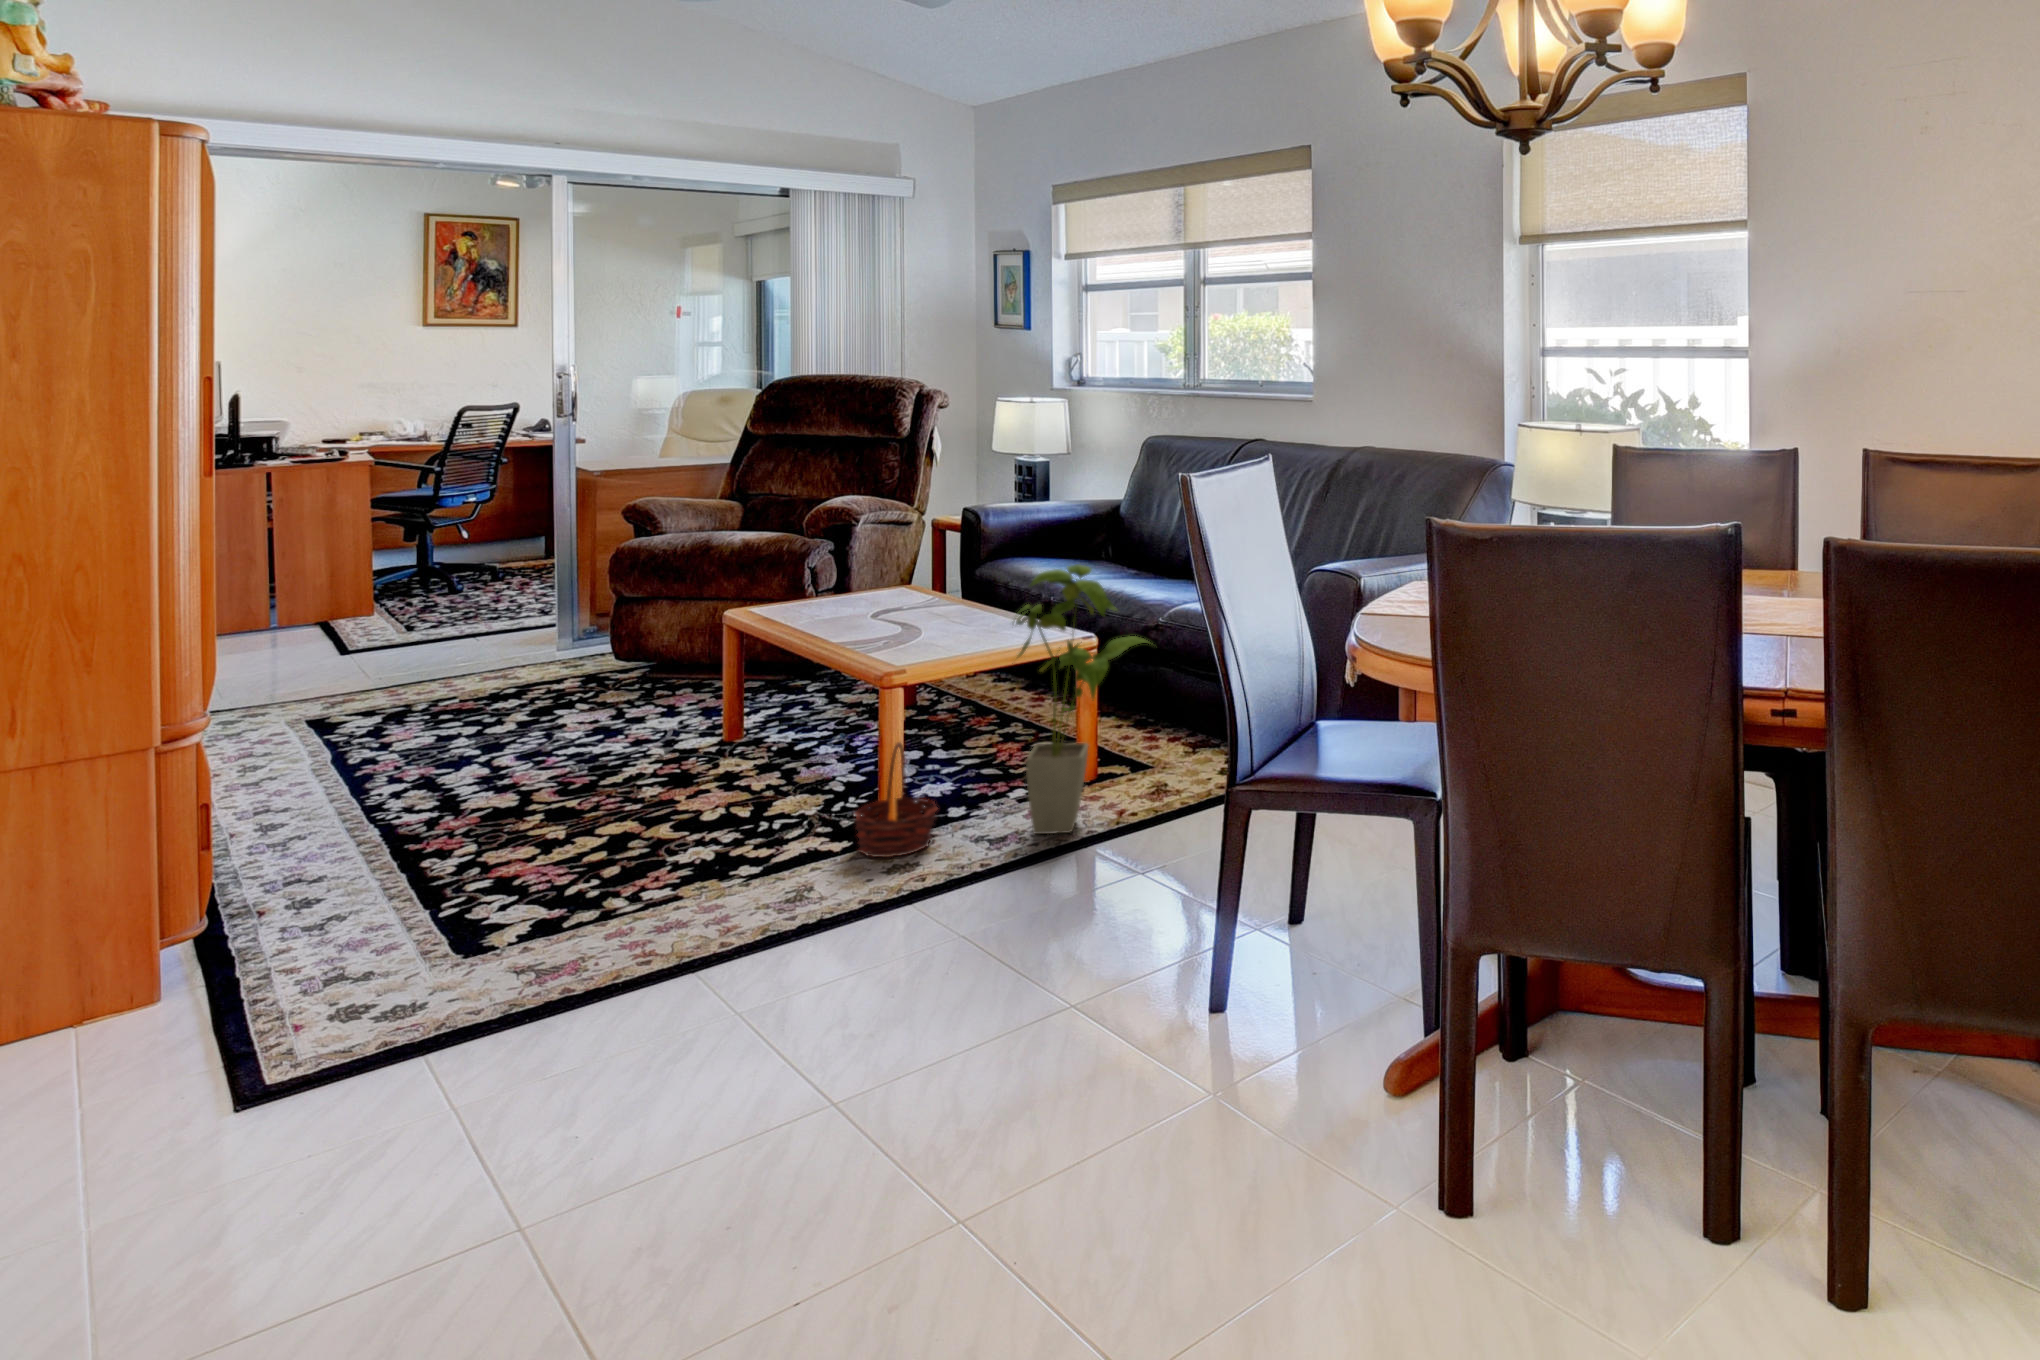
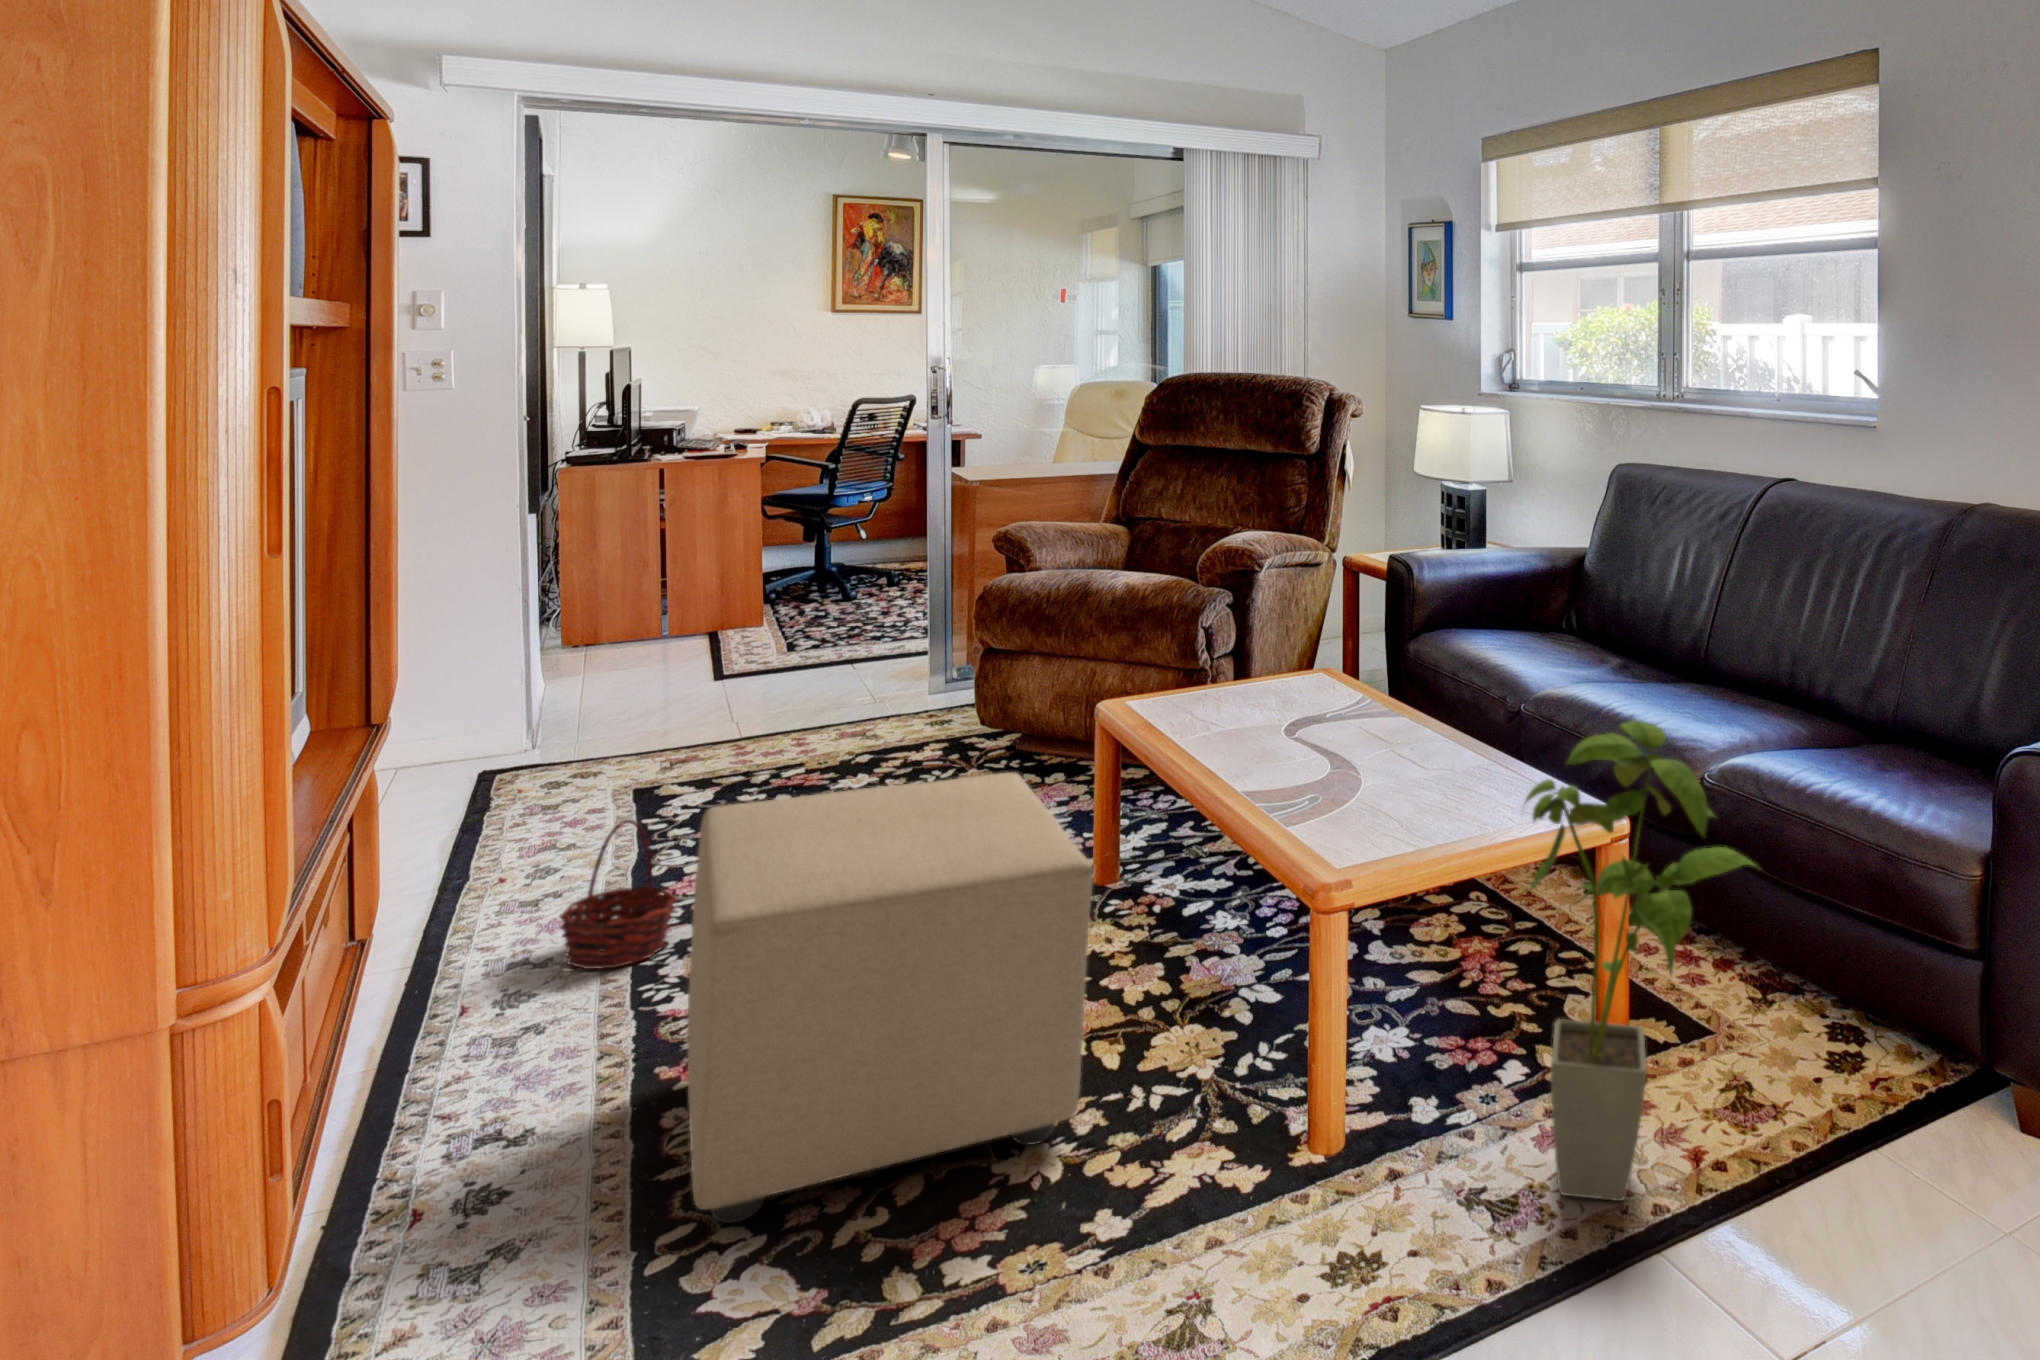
ottoman: none [428,645,731,898] -> present [687,773,1093,1223]
basket: present [855,743,937,857] -> present [560,820,677,969]

